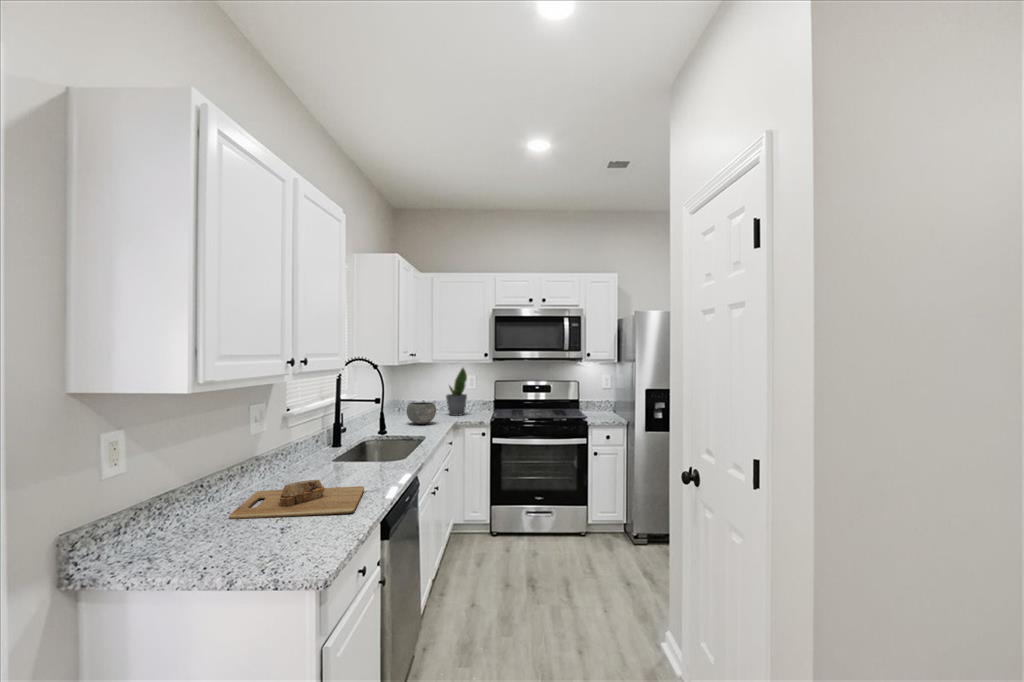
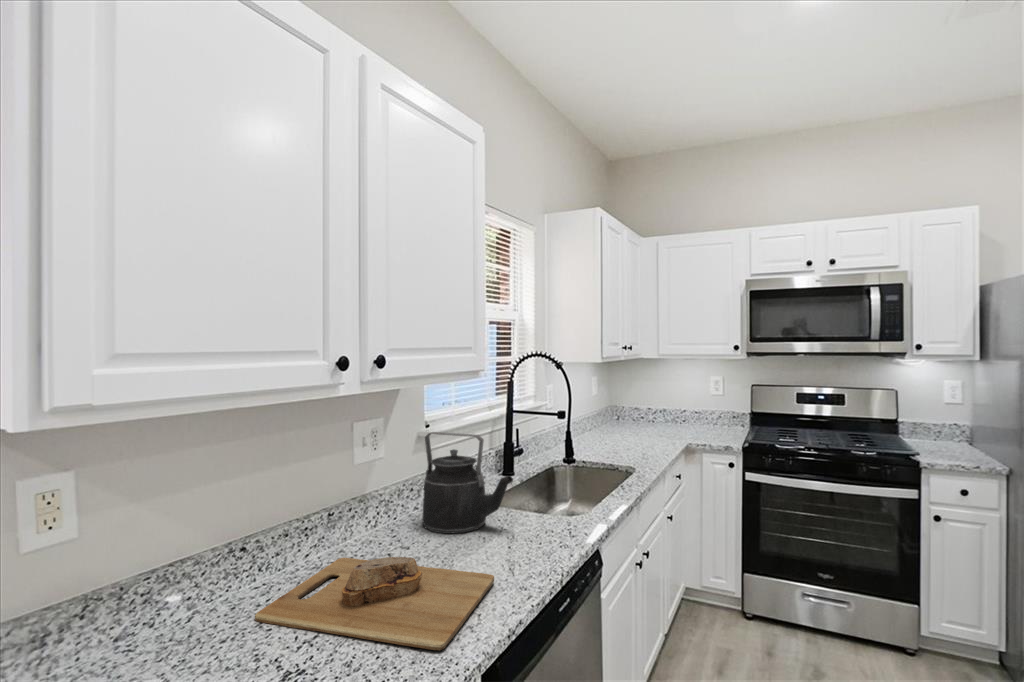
potted plant: present [446,368,467,416] -> none [674,364,707,434]
bowl: present [407,402,436,424] -> none [615,414,657,445]
kettle: none [296,412,361,476] -> present [422,432,513,534]

